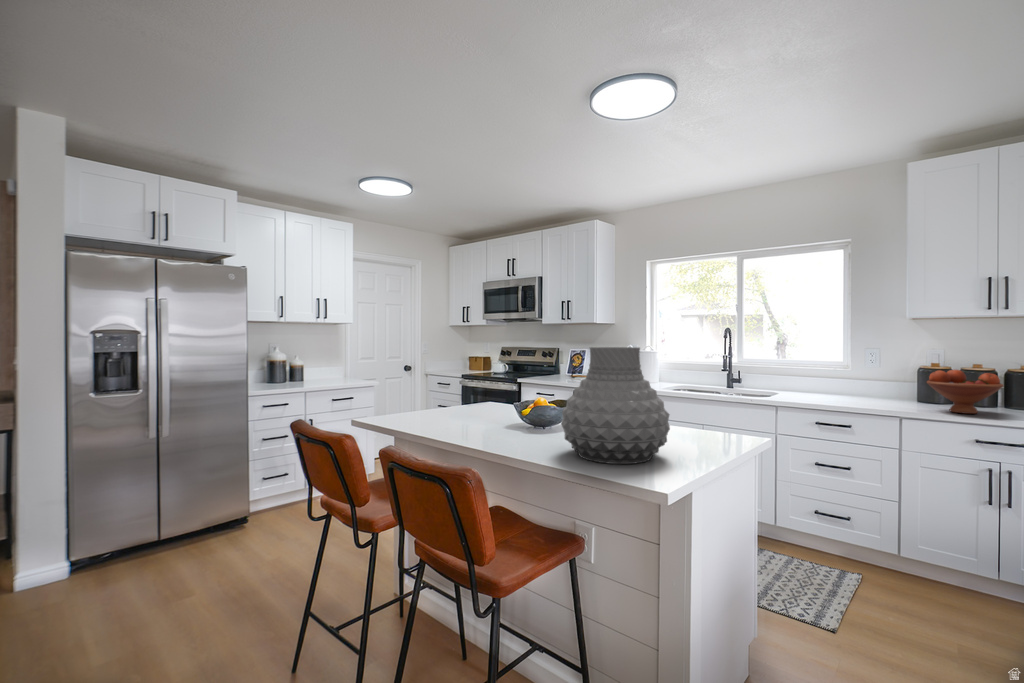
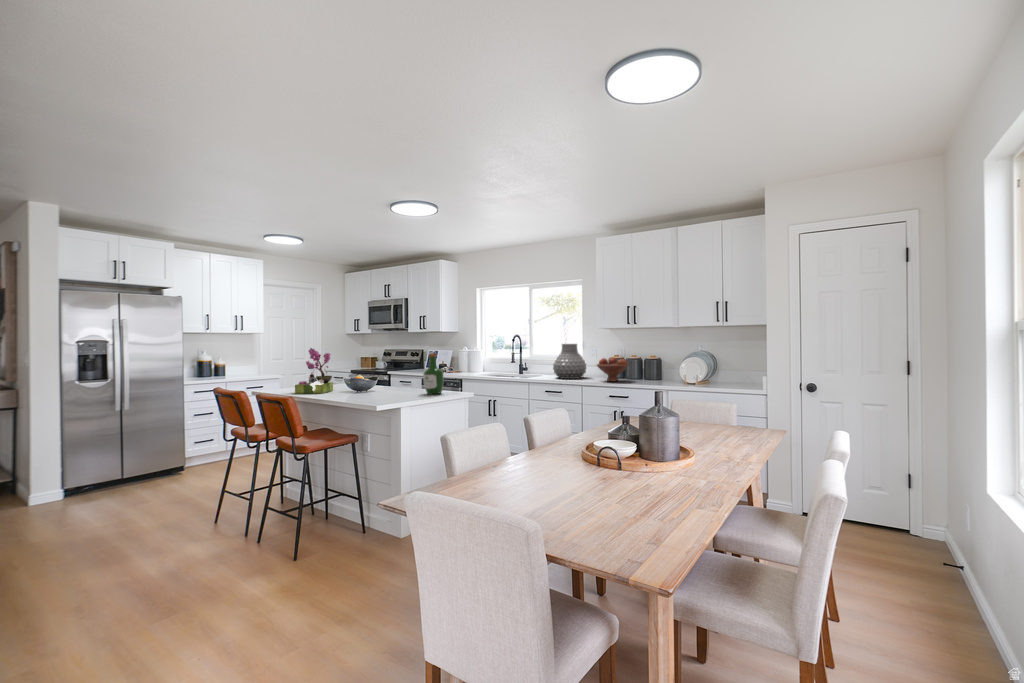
flower arrangement: none [434,345,495,434] -> present [295,348,333,394]
vase: present [561,347,670,464] -> present [553,344,586,379]
wine bottle: none [694,361,739,448] -> present [423,353,444,394]

